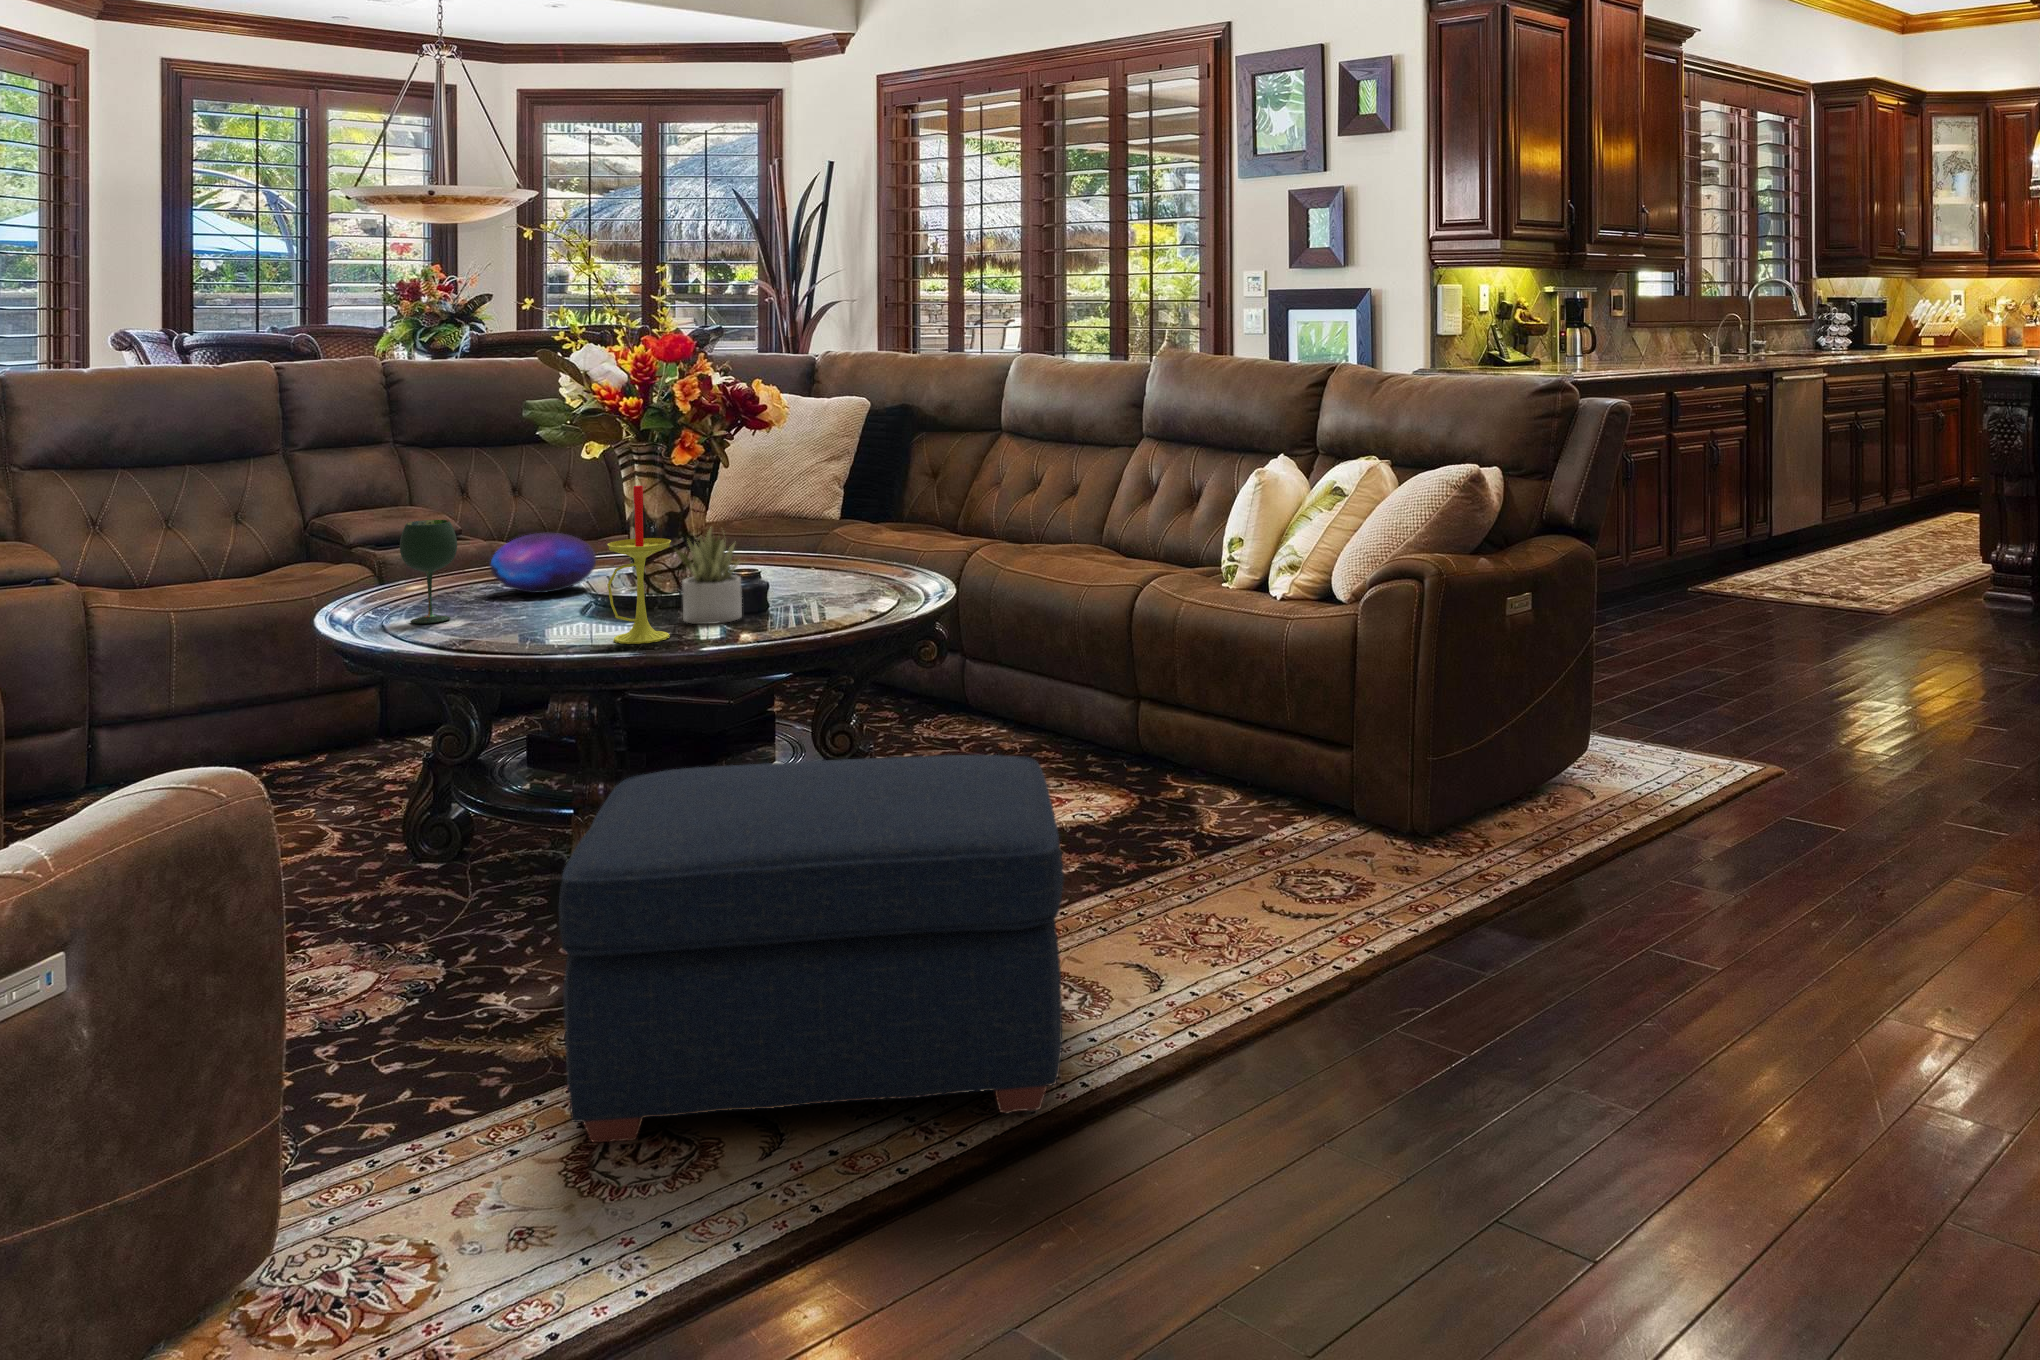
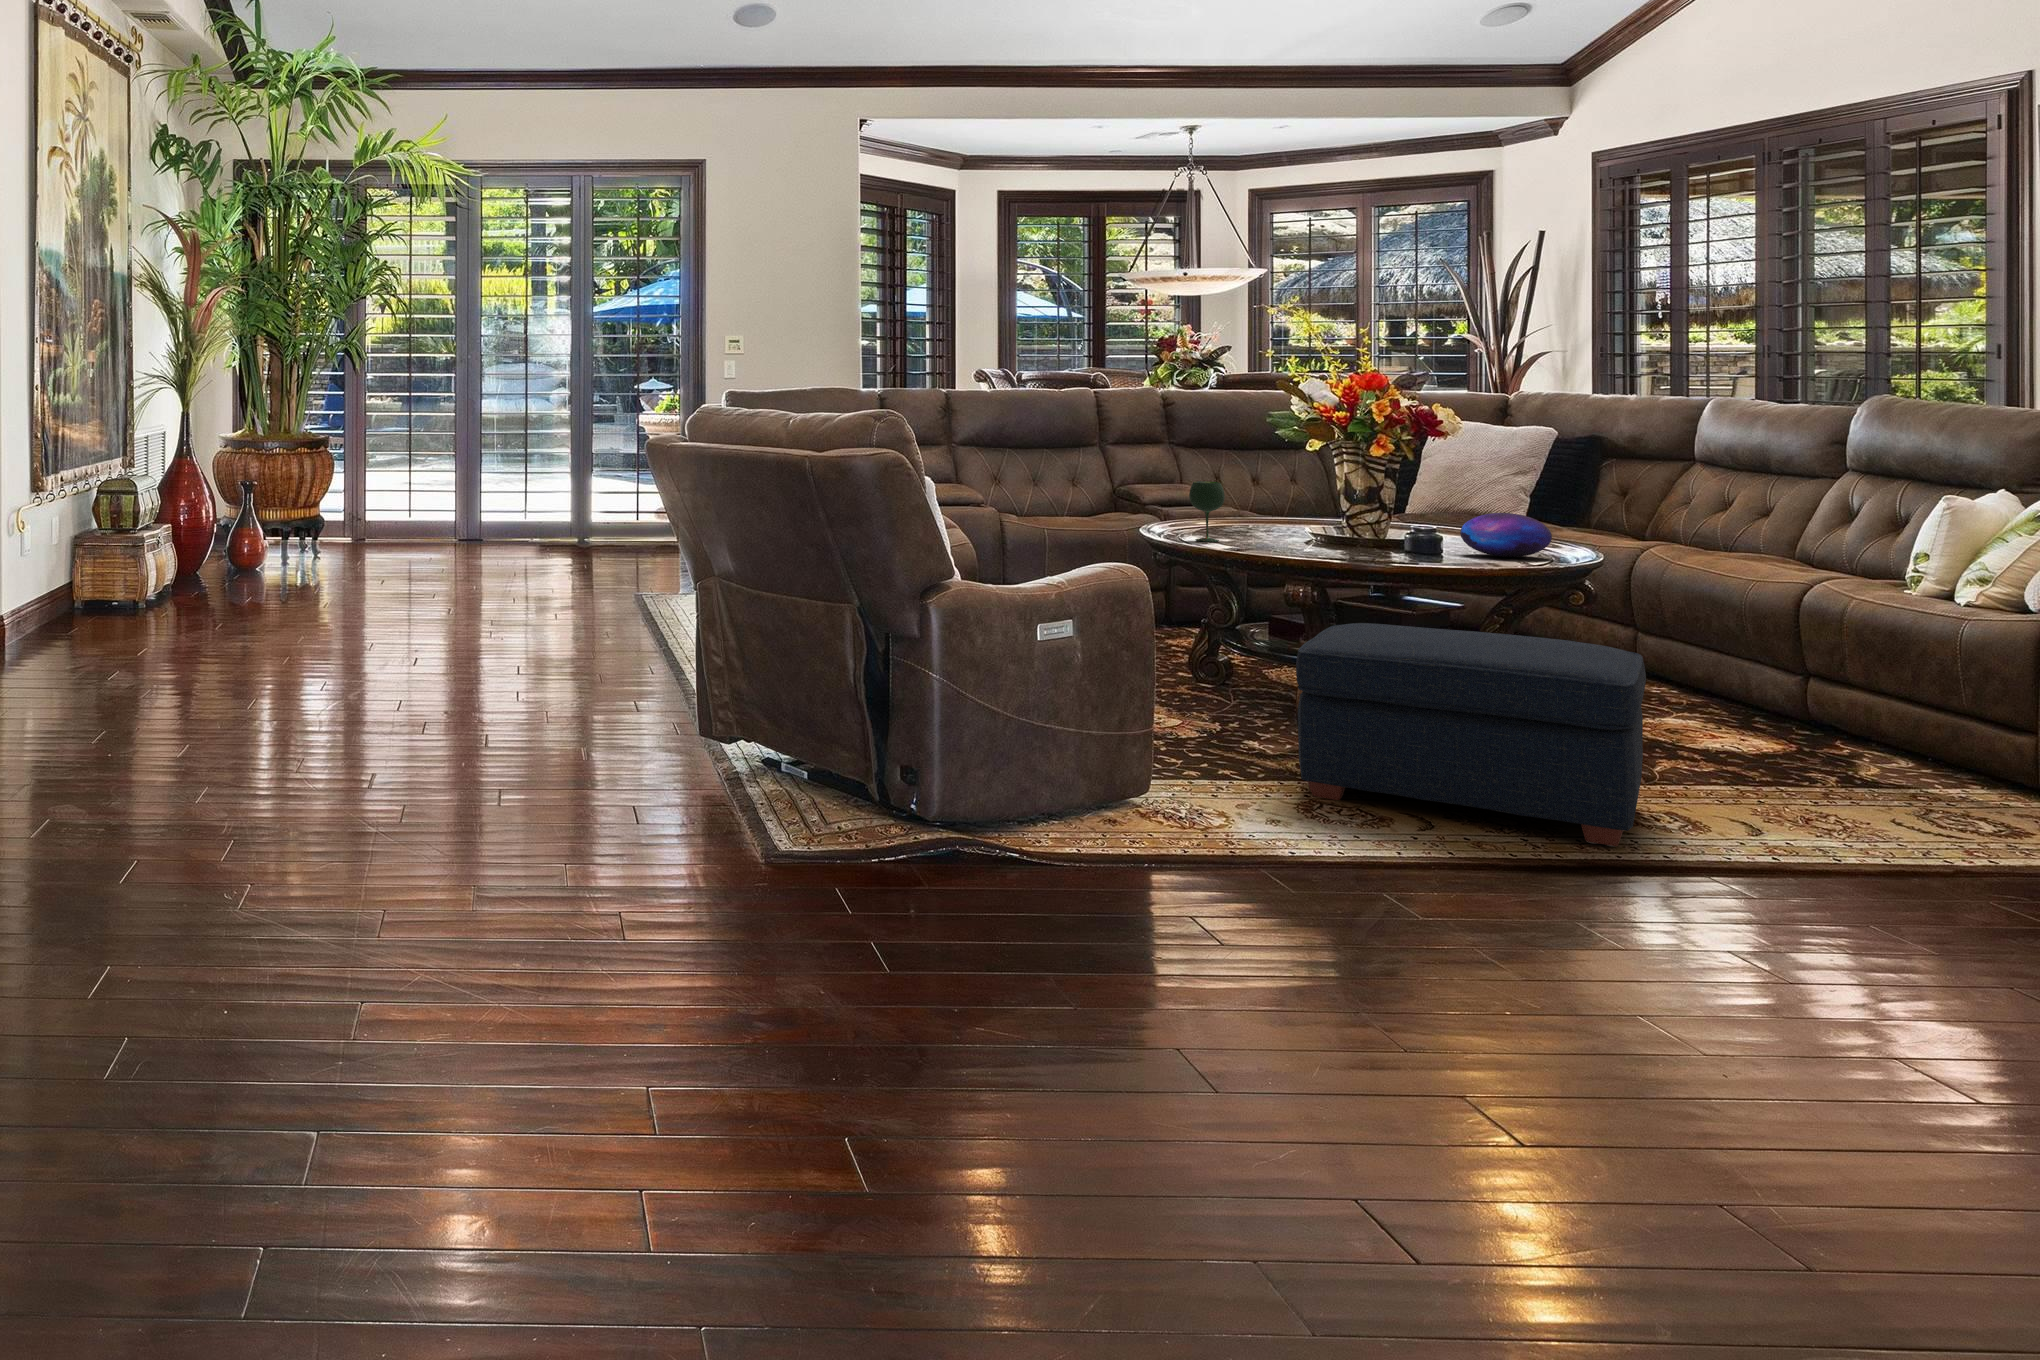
candle: present [608,486,671,644] -> none [1325,461,1369,560]
succulent plant: present [675,529,742,624] -> none [1371,496,1426,558]
decorative orb: present [490,532,596,593] -> present [1460,513,1552,557]

